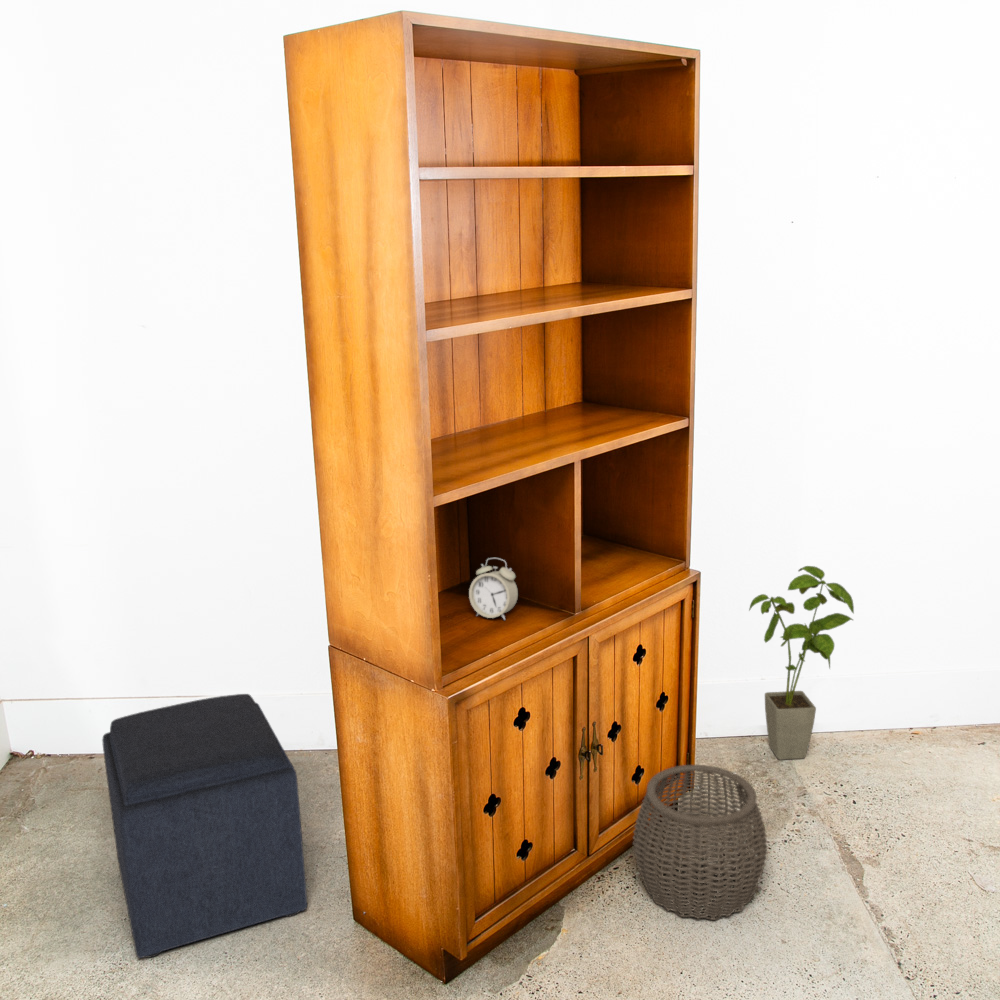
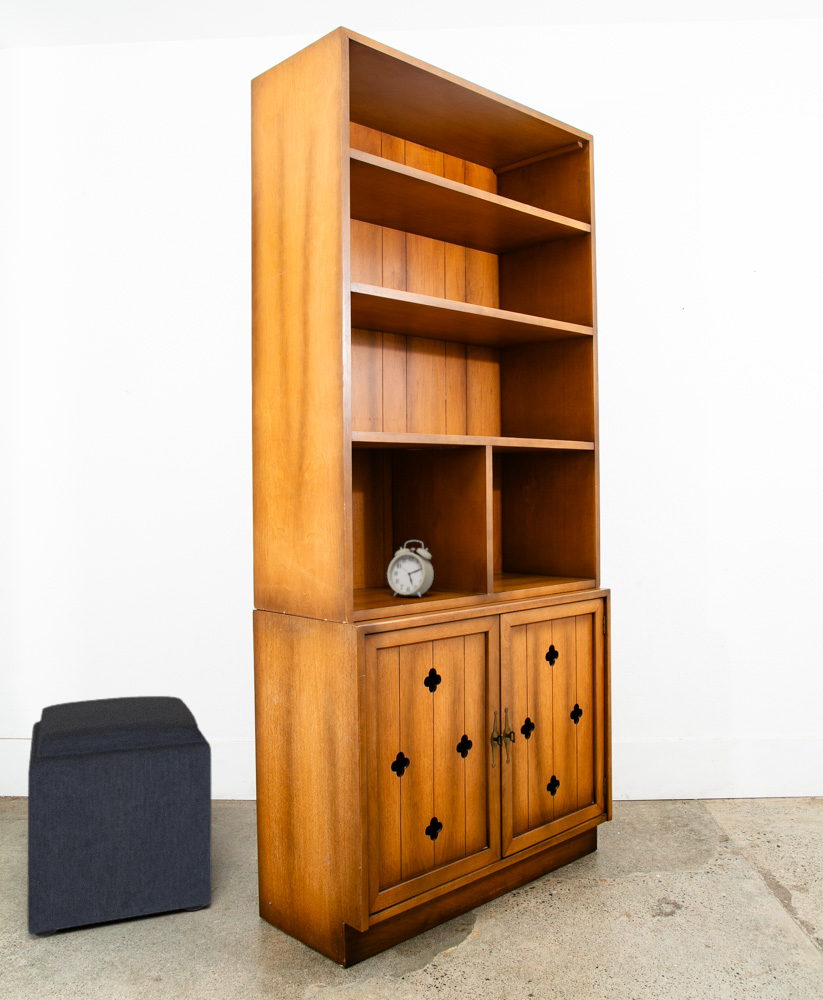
house plant: present [749,566,854,760] -> none [661,613,764,814]
woven basket: present [633,765,768,920] -> none [548,773,688,927]

